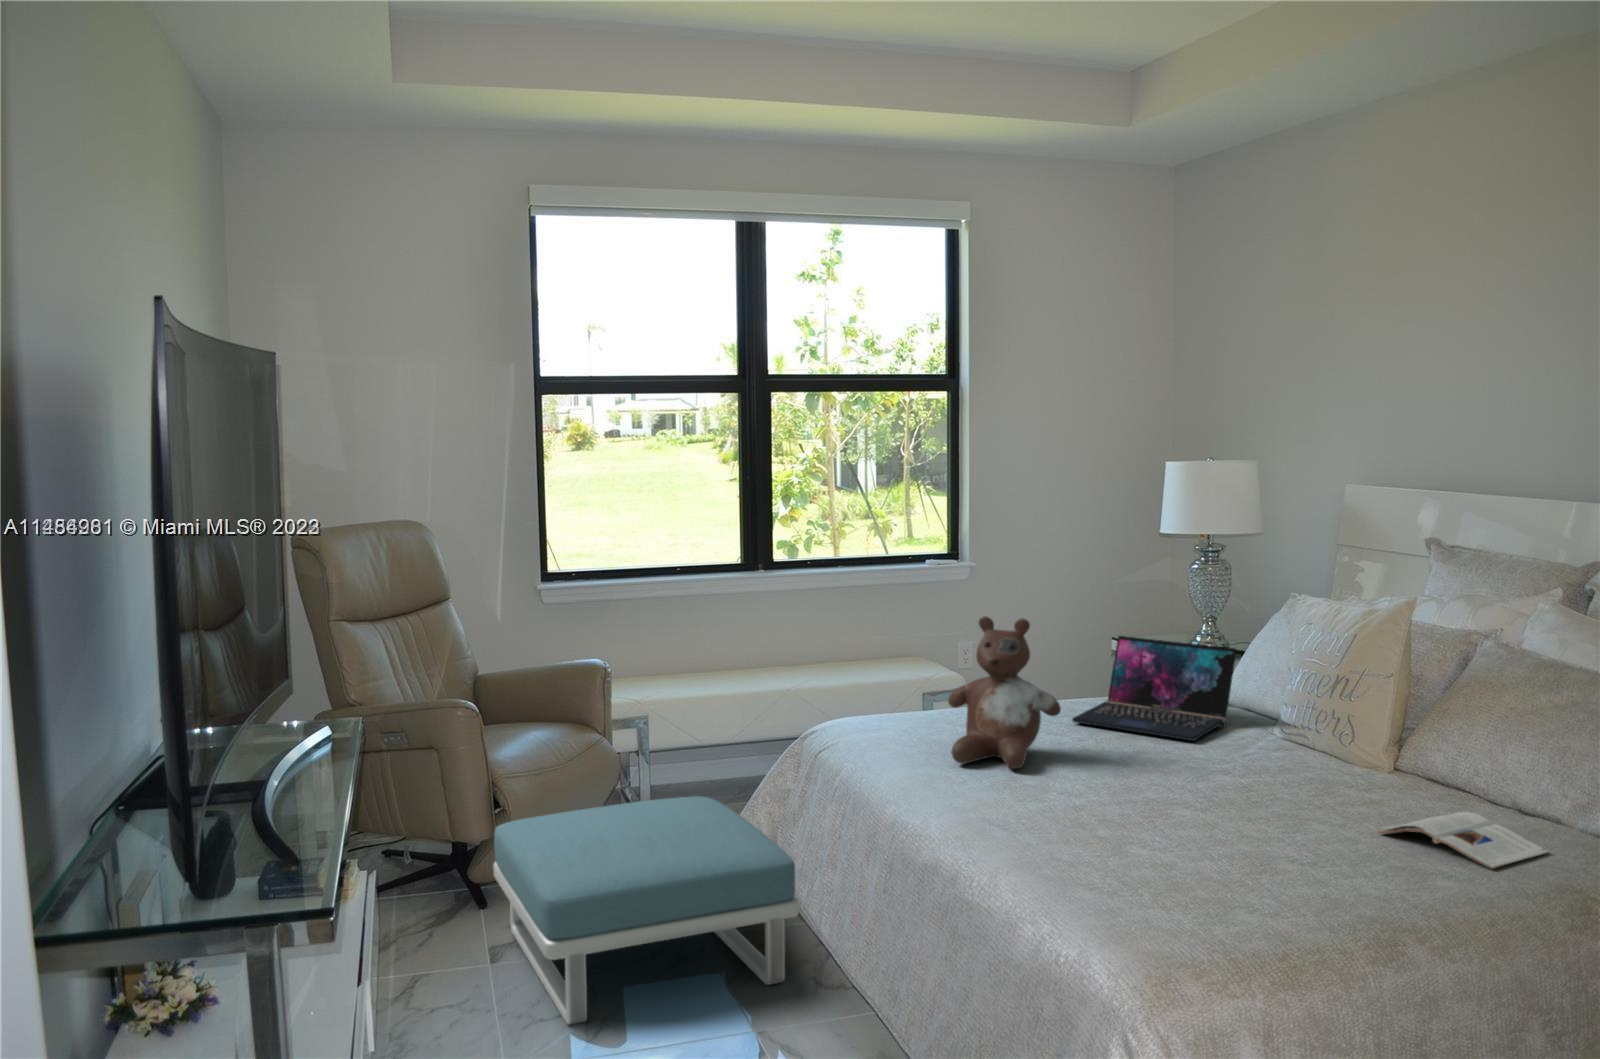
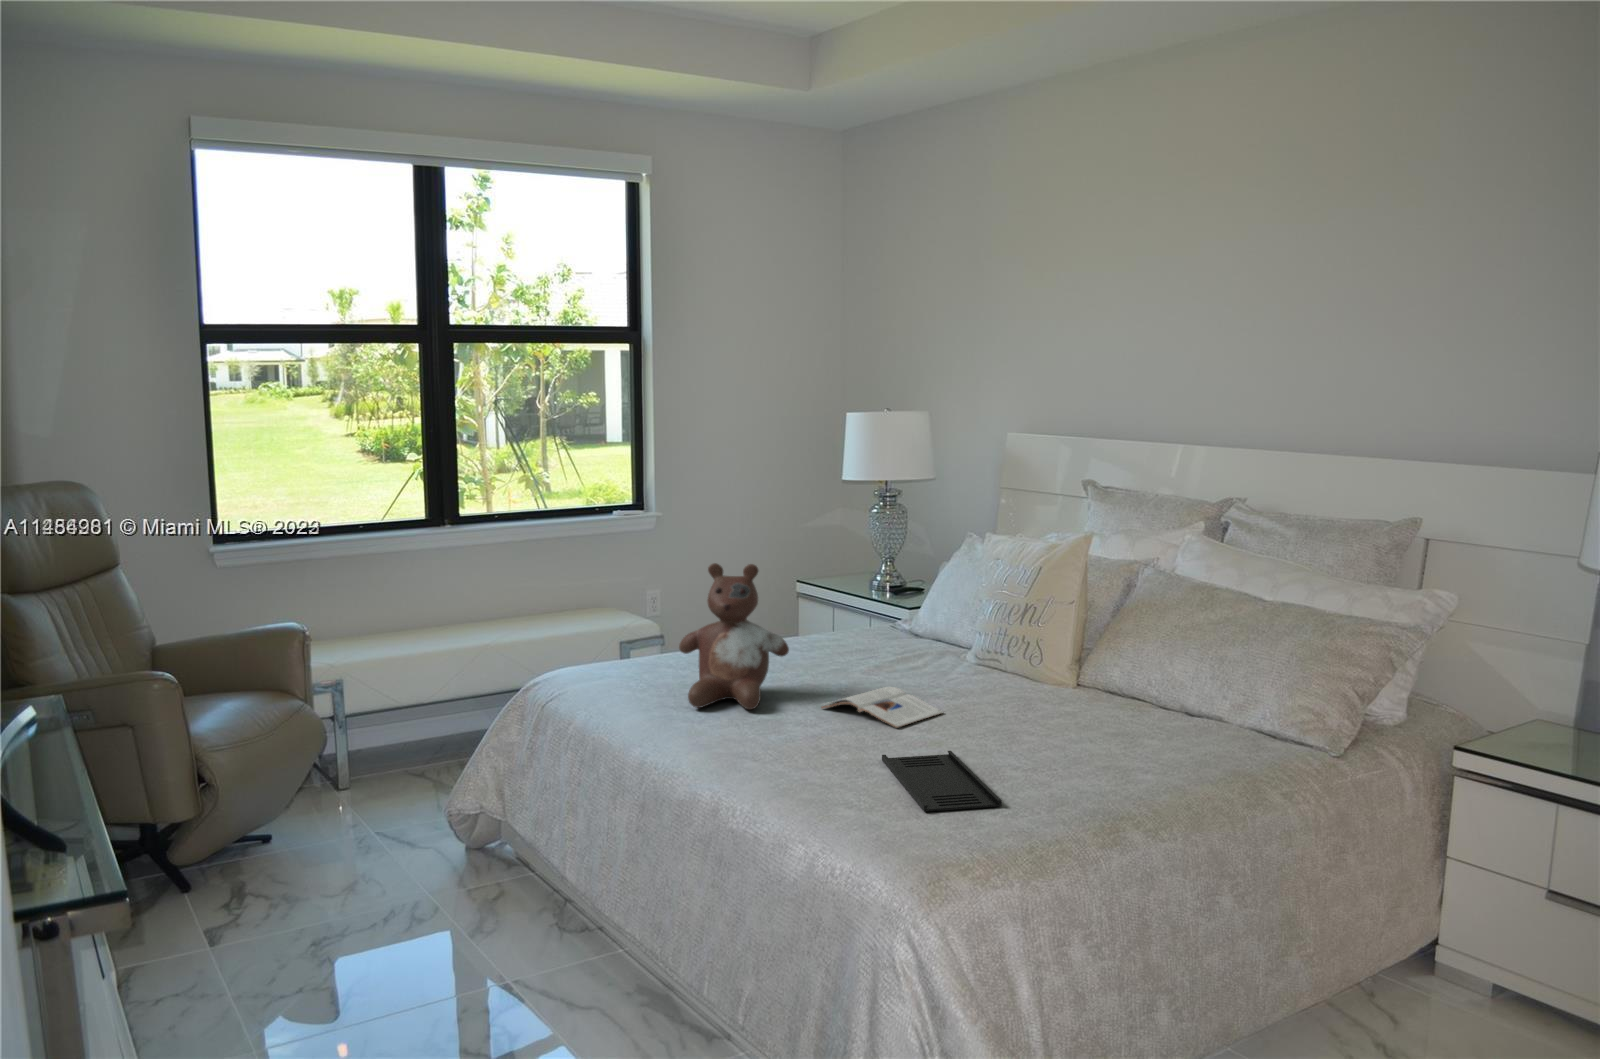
laptop: present [1072,636,1237,741] -> none [789,577,933,671]
footstool: present [493,796,799,1024] -> none [191,759,538,1014]
magazine: present [1379,812,1549,869] -> present [822,687,943,728]
tray: none [1137,825,1252,888] -> present [882,751,1002,812]

